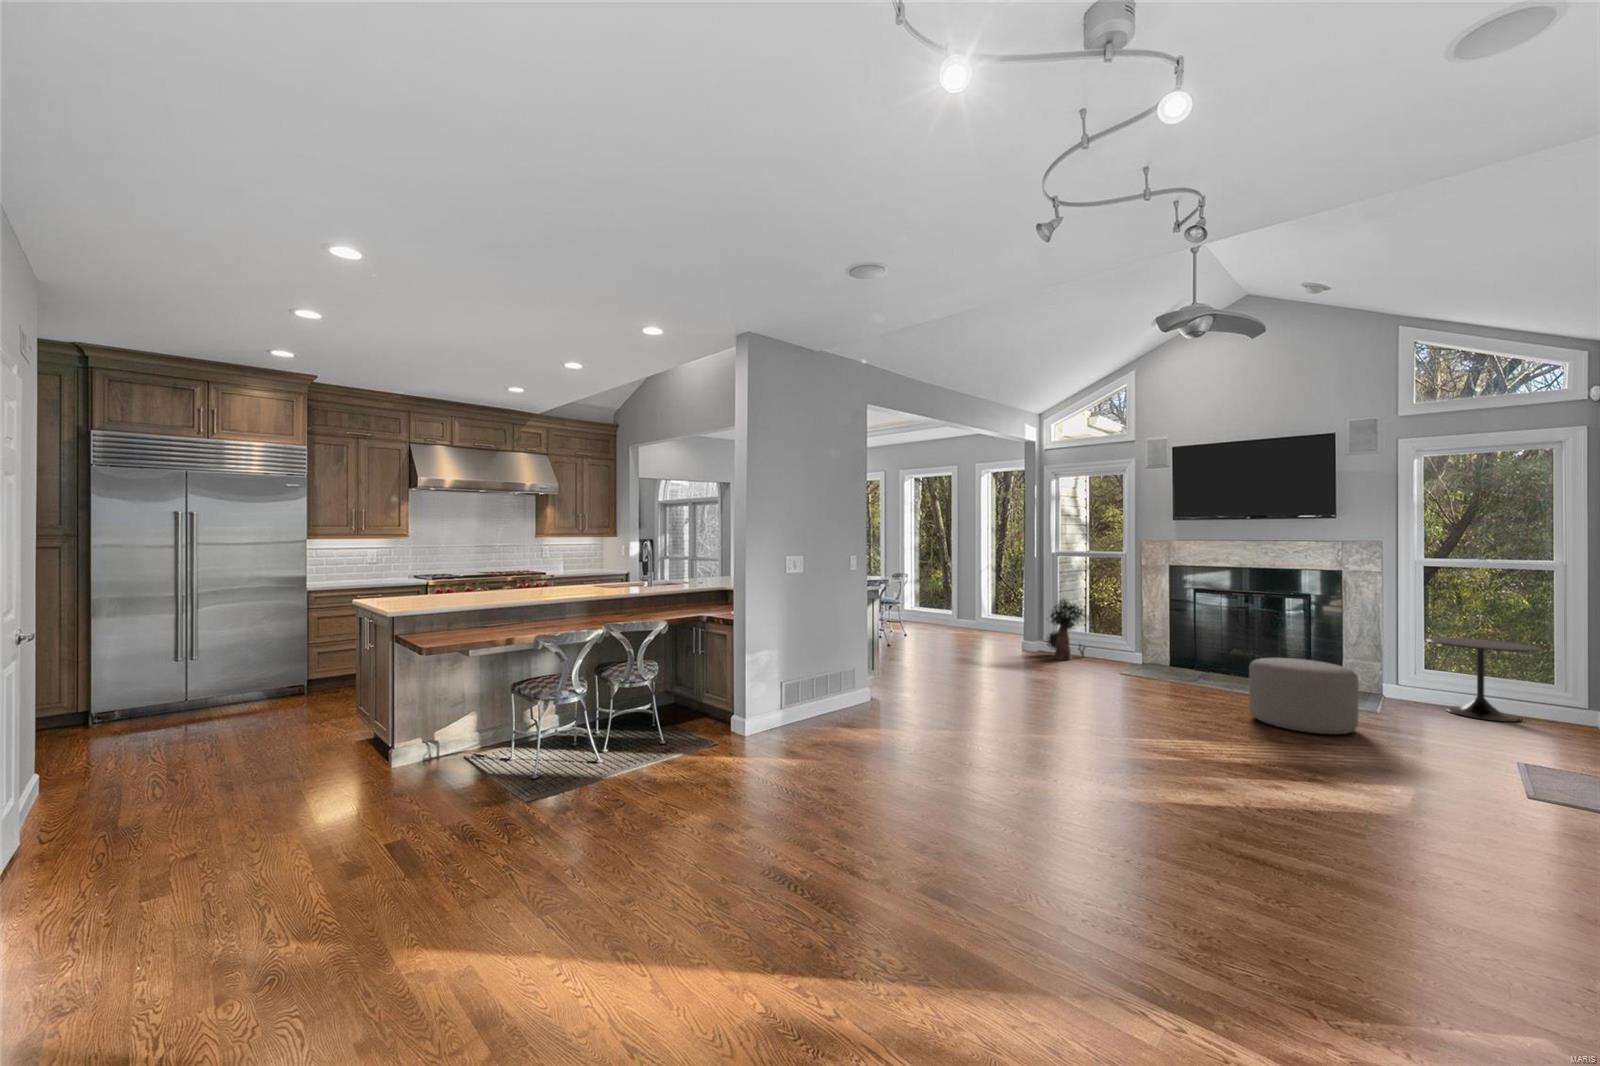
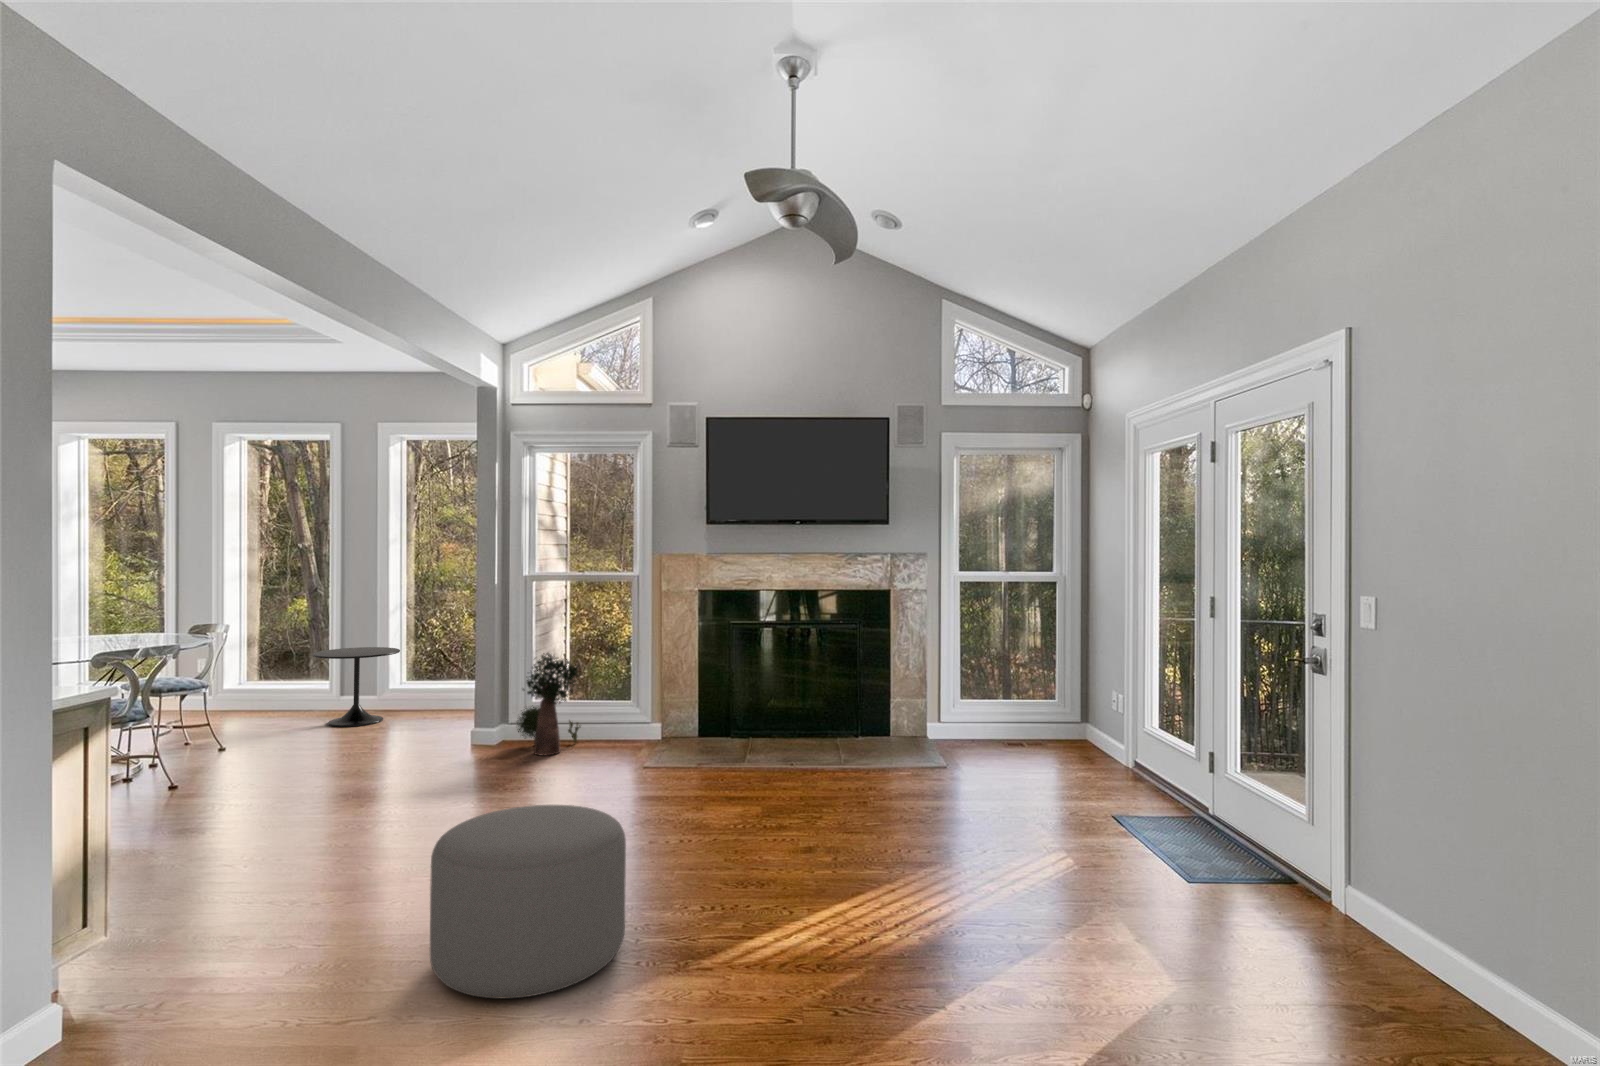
side table: present [1426,637,1541,722] -> present [312,647,400,727]
ottoman: present [1249,658,1359,734] -> present [430,805,626,998]

